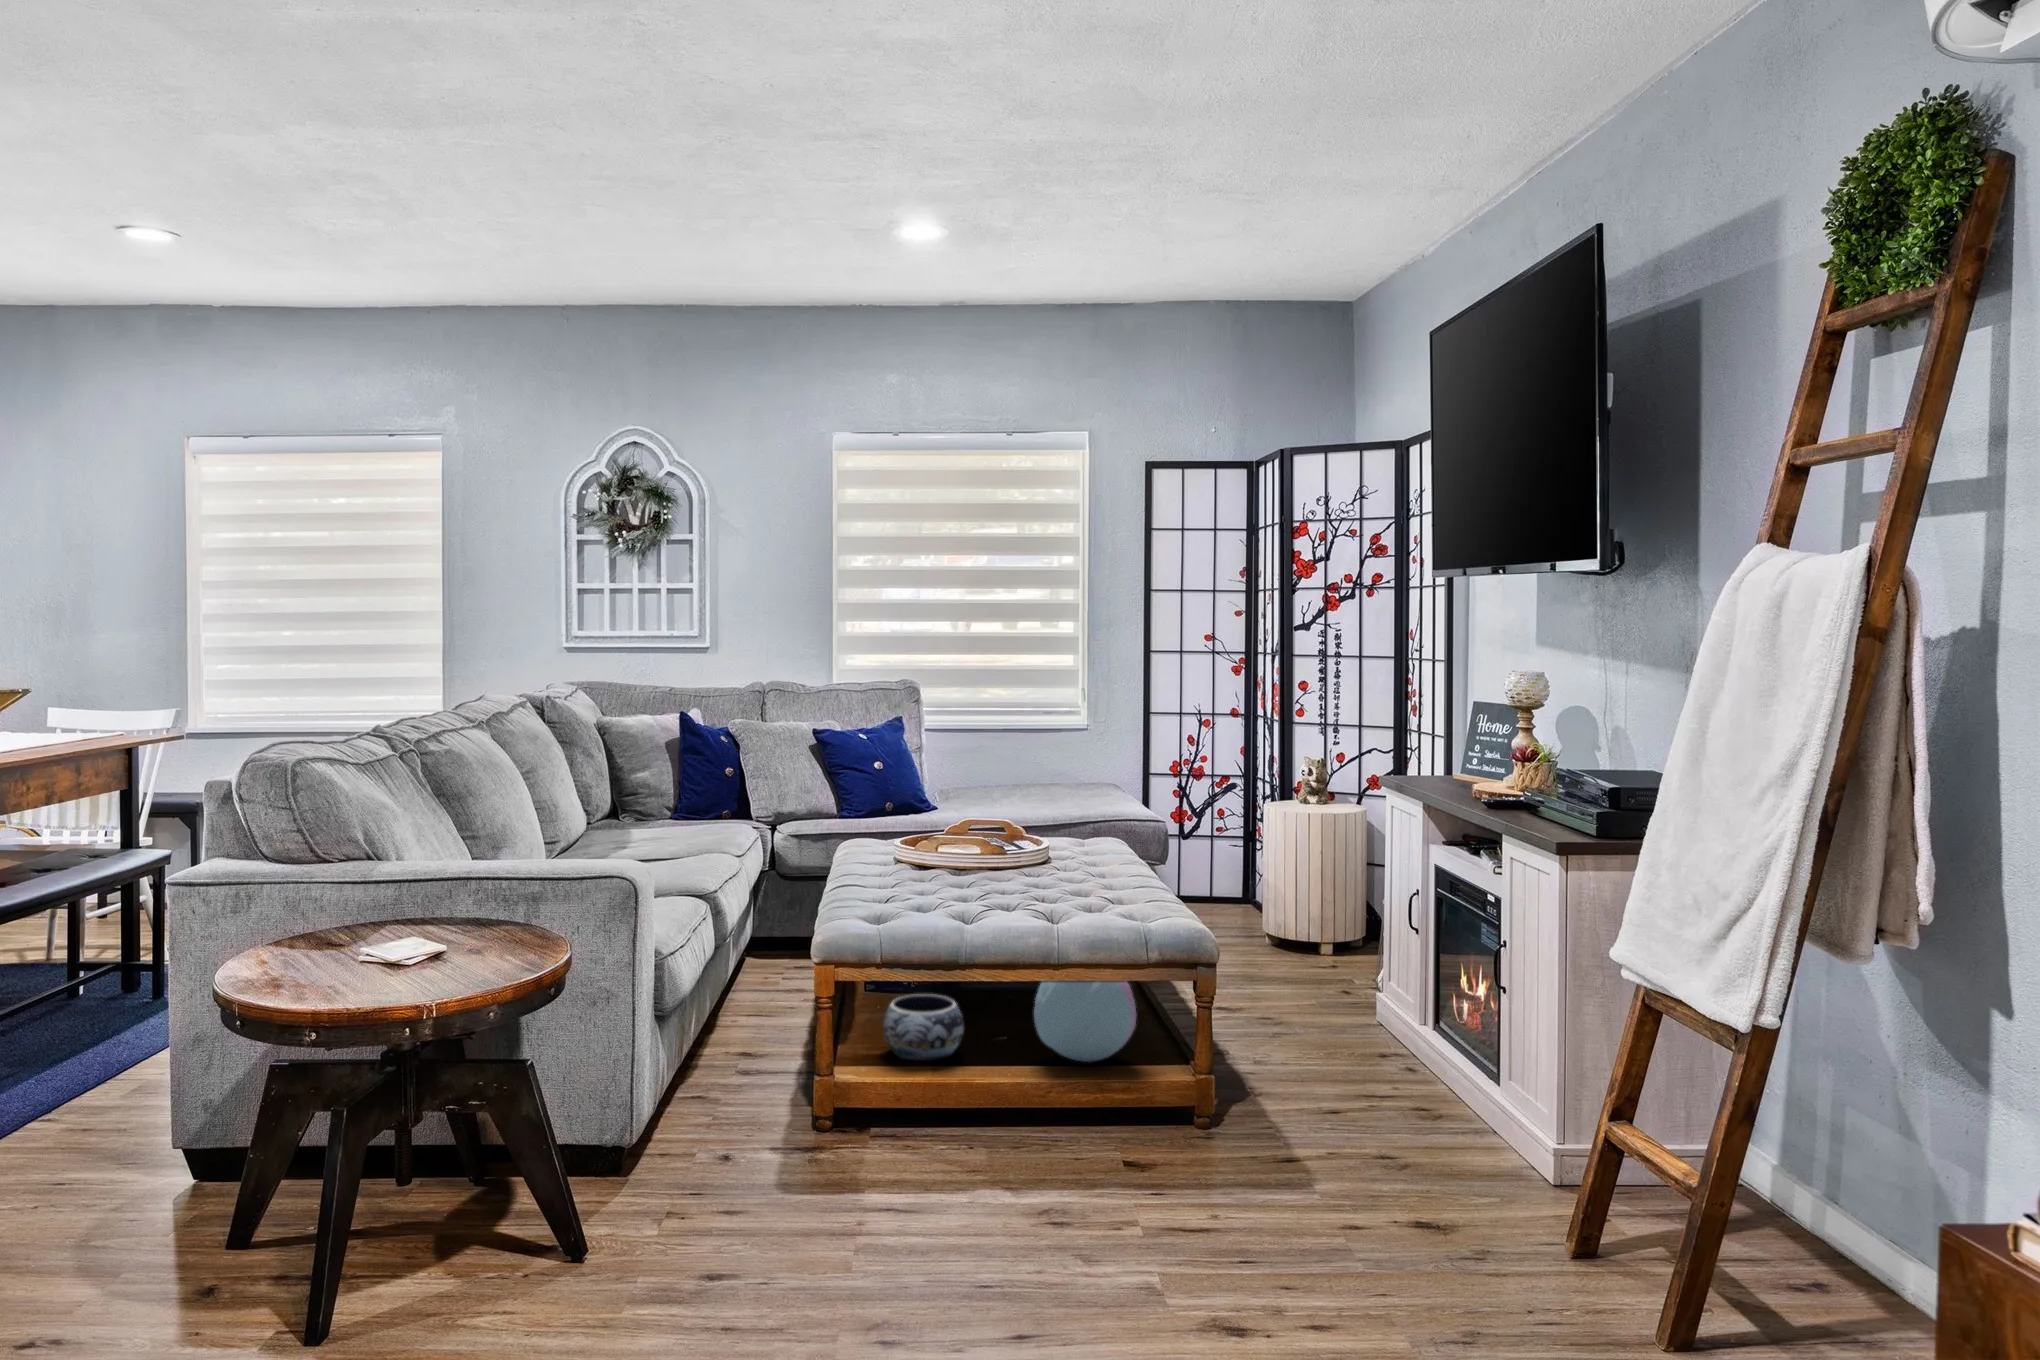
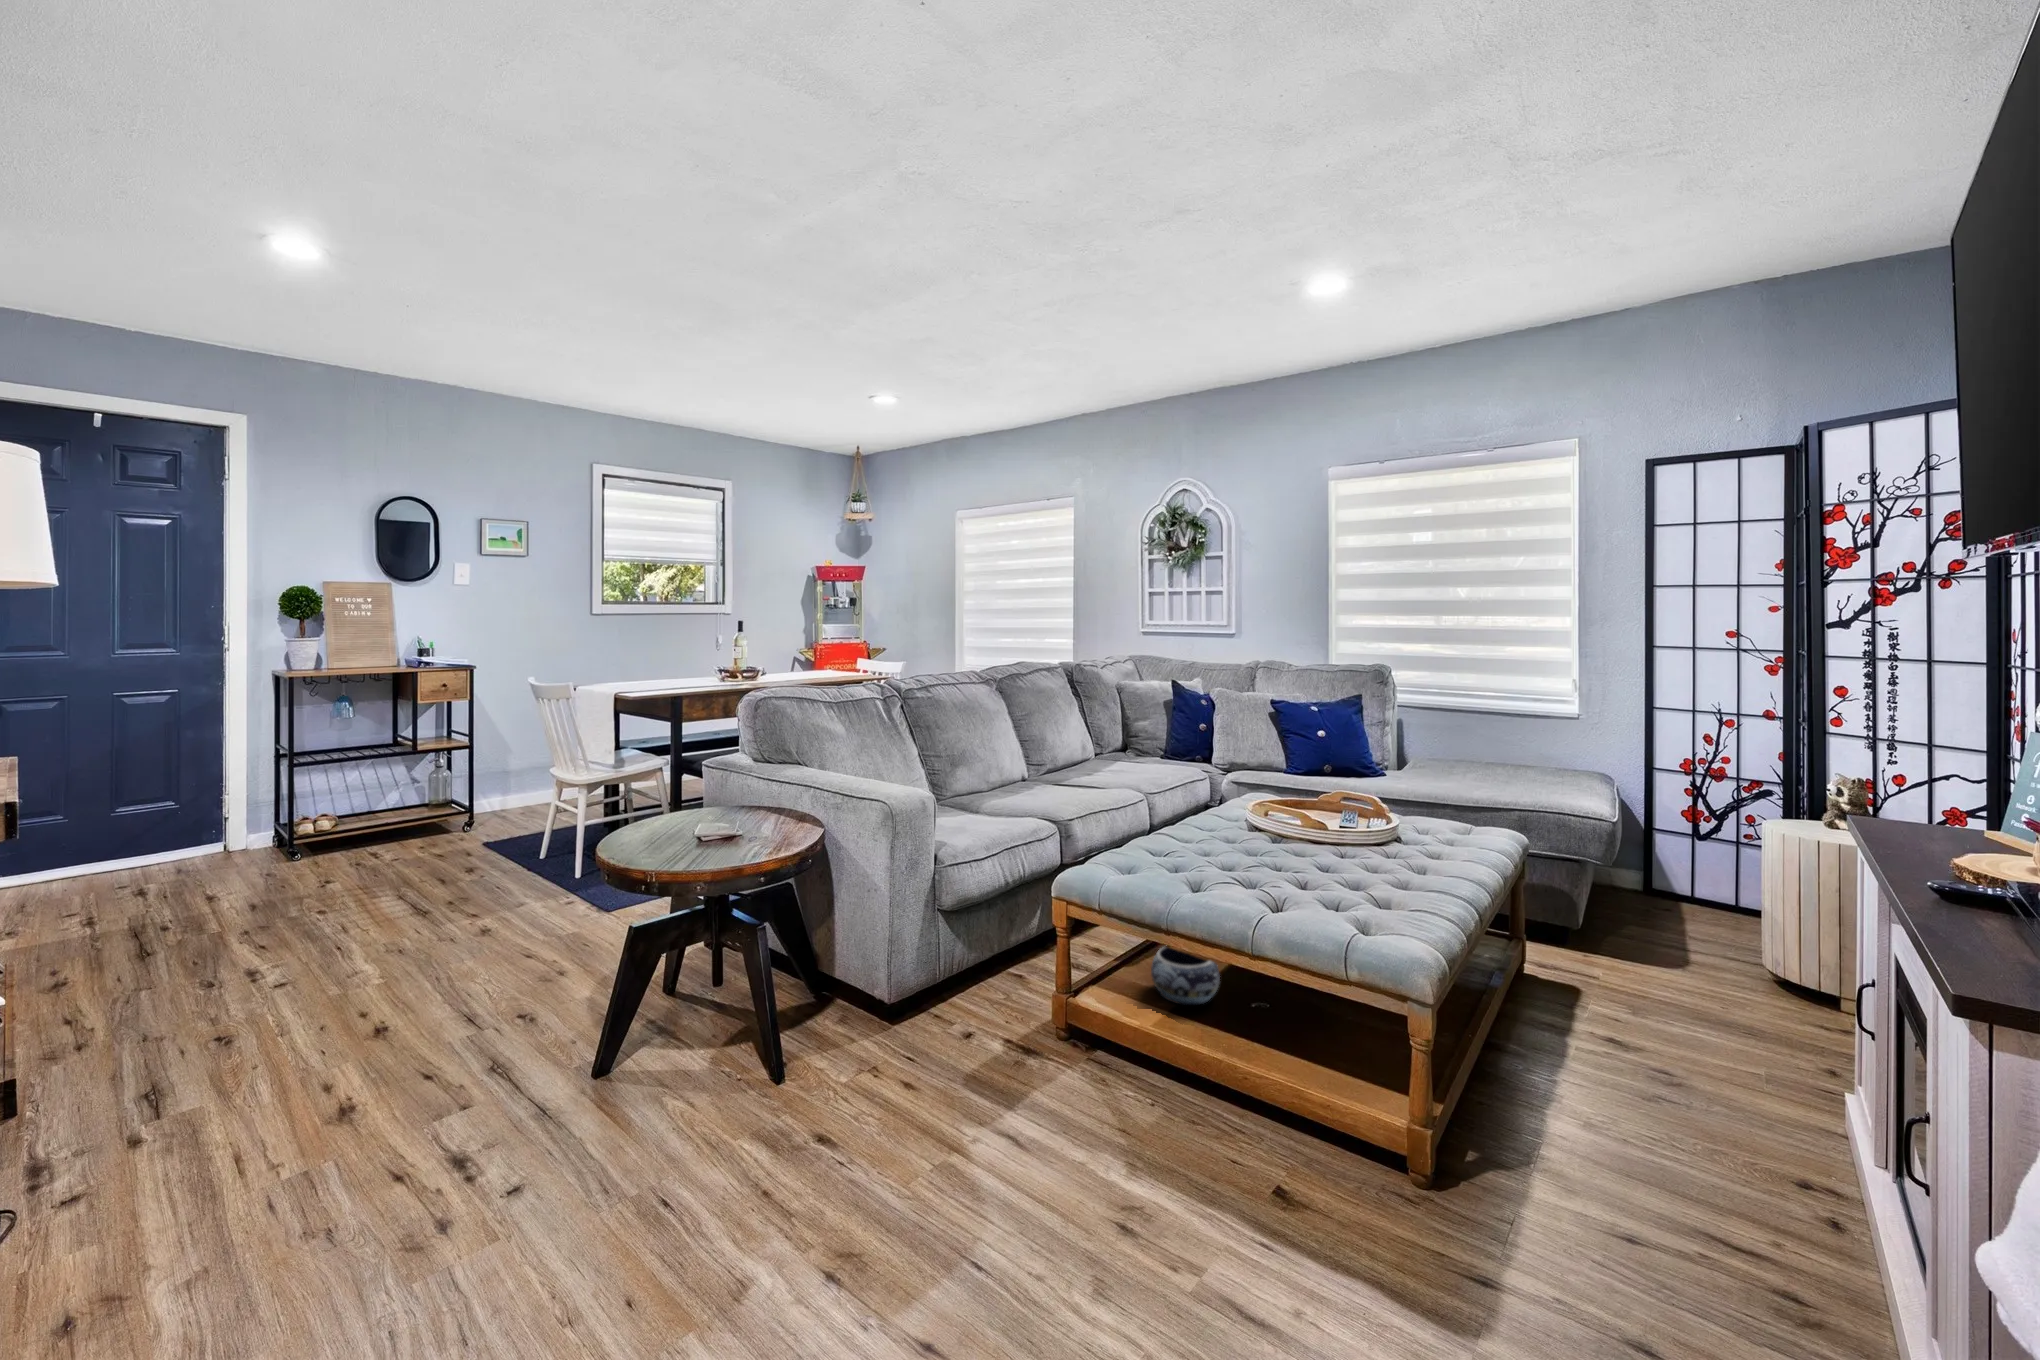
cushion: present [1034,982,1136,1062] -> none [1263,954,1364,1054]

